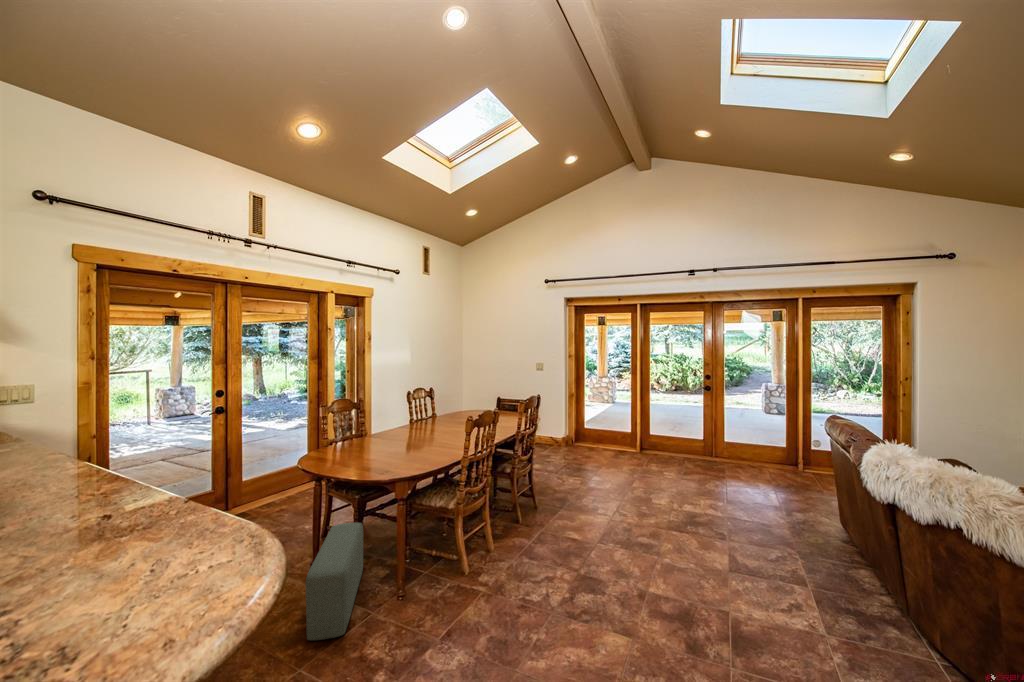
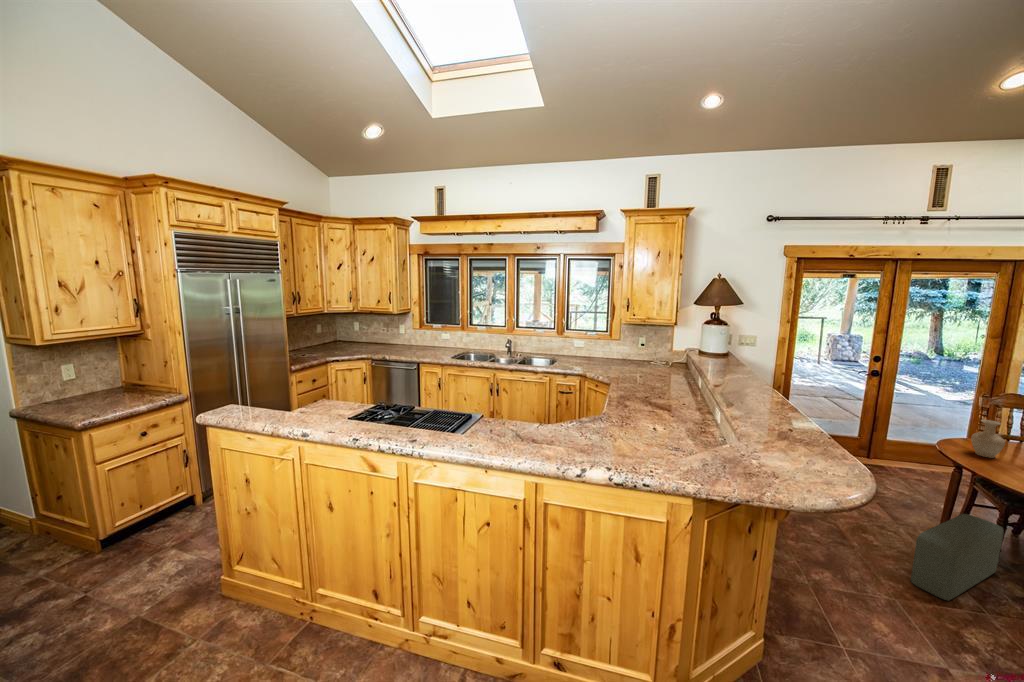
vase: none [327,423,351,461] -> present [971,420,1005,458]

